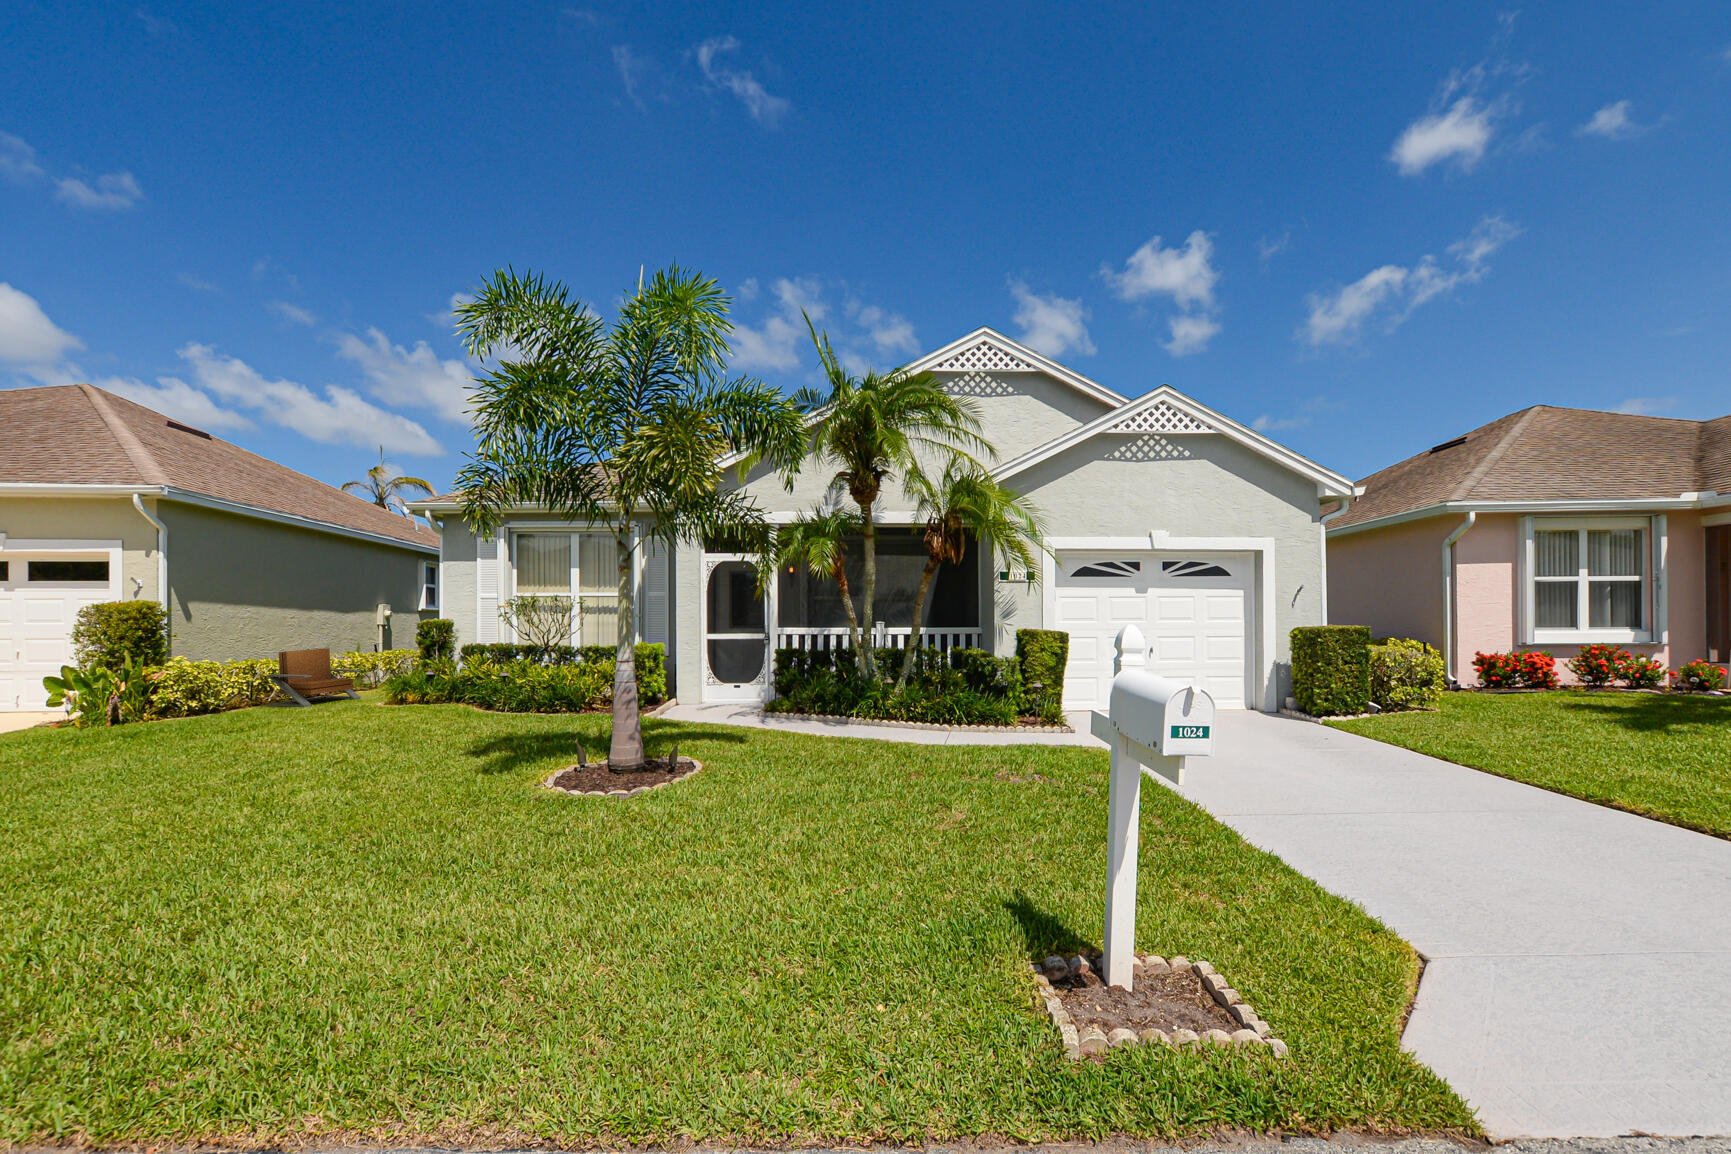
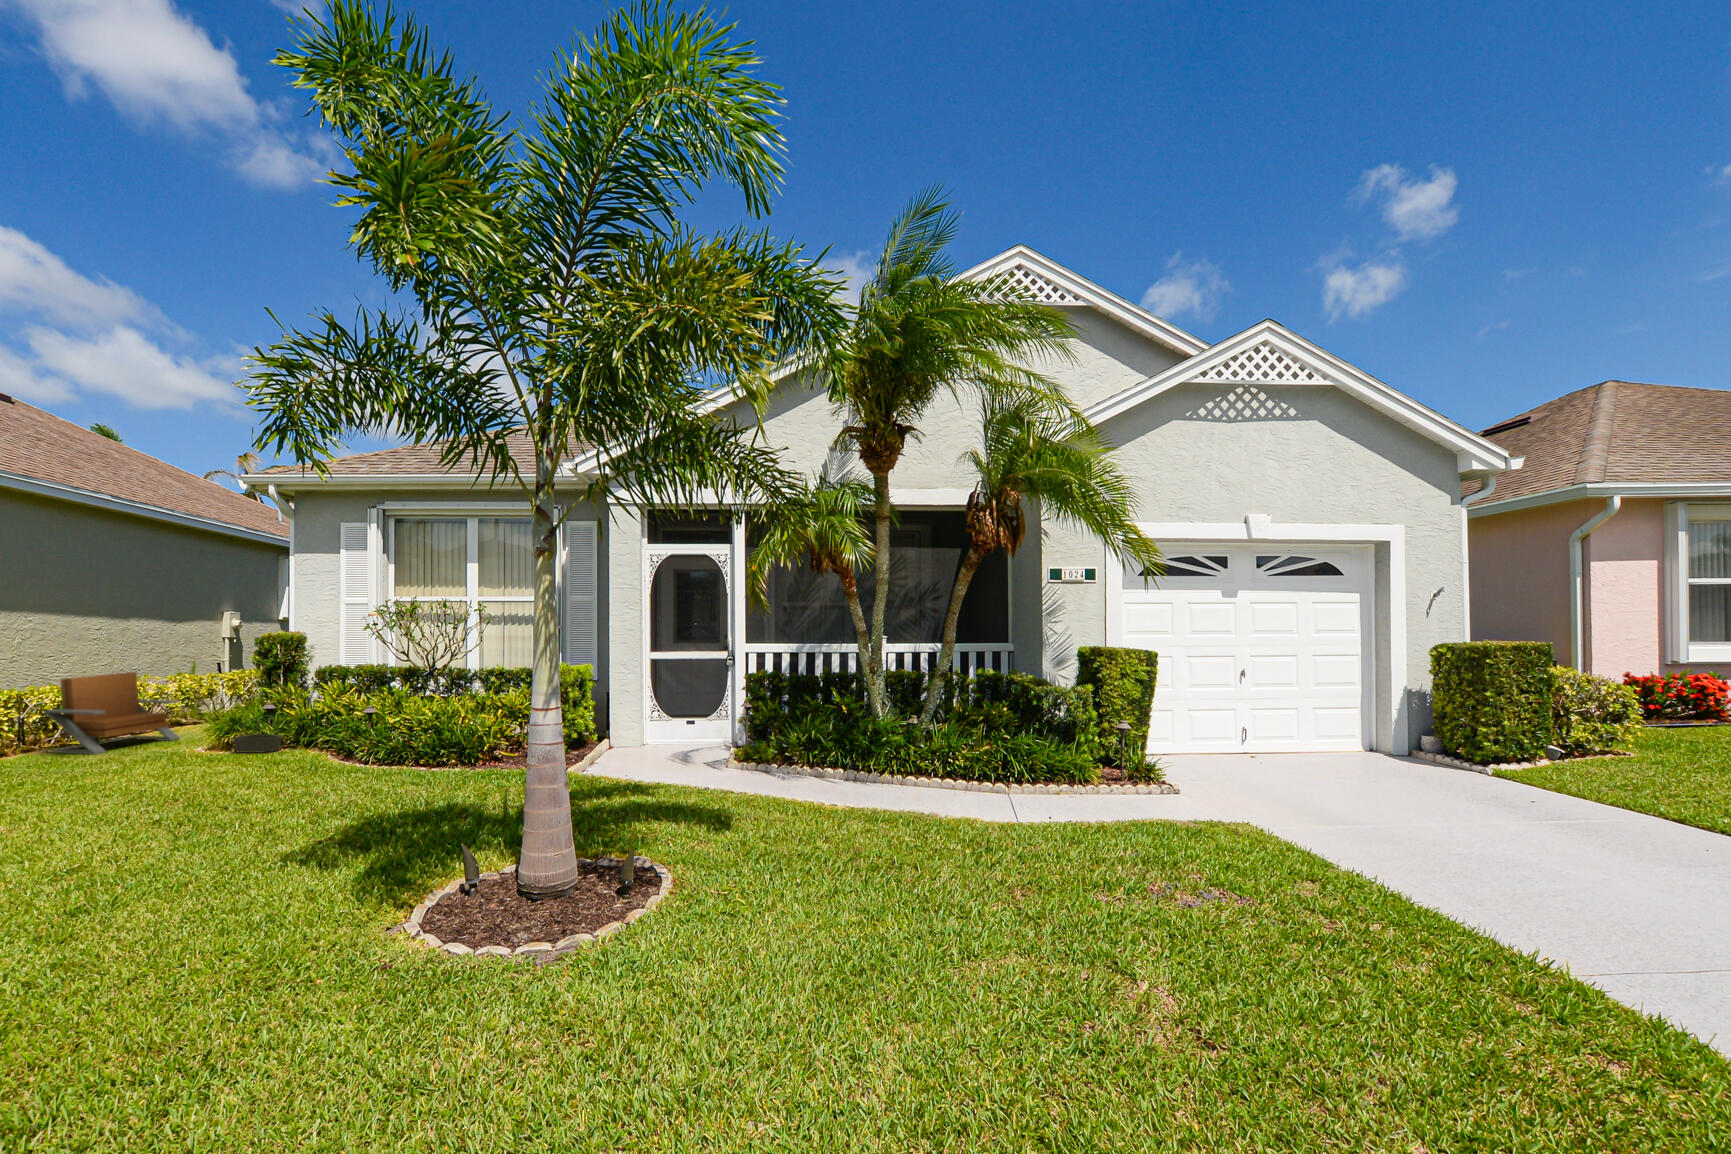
basket: none [403,679,438,706] -> present [234,721,282,753]

